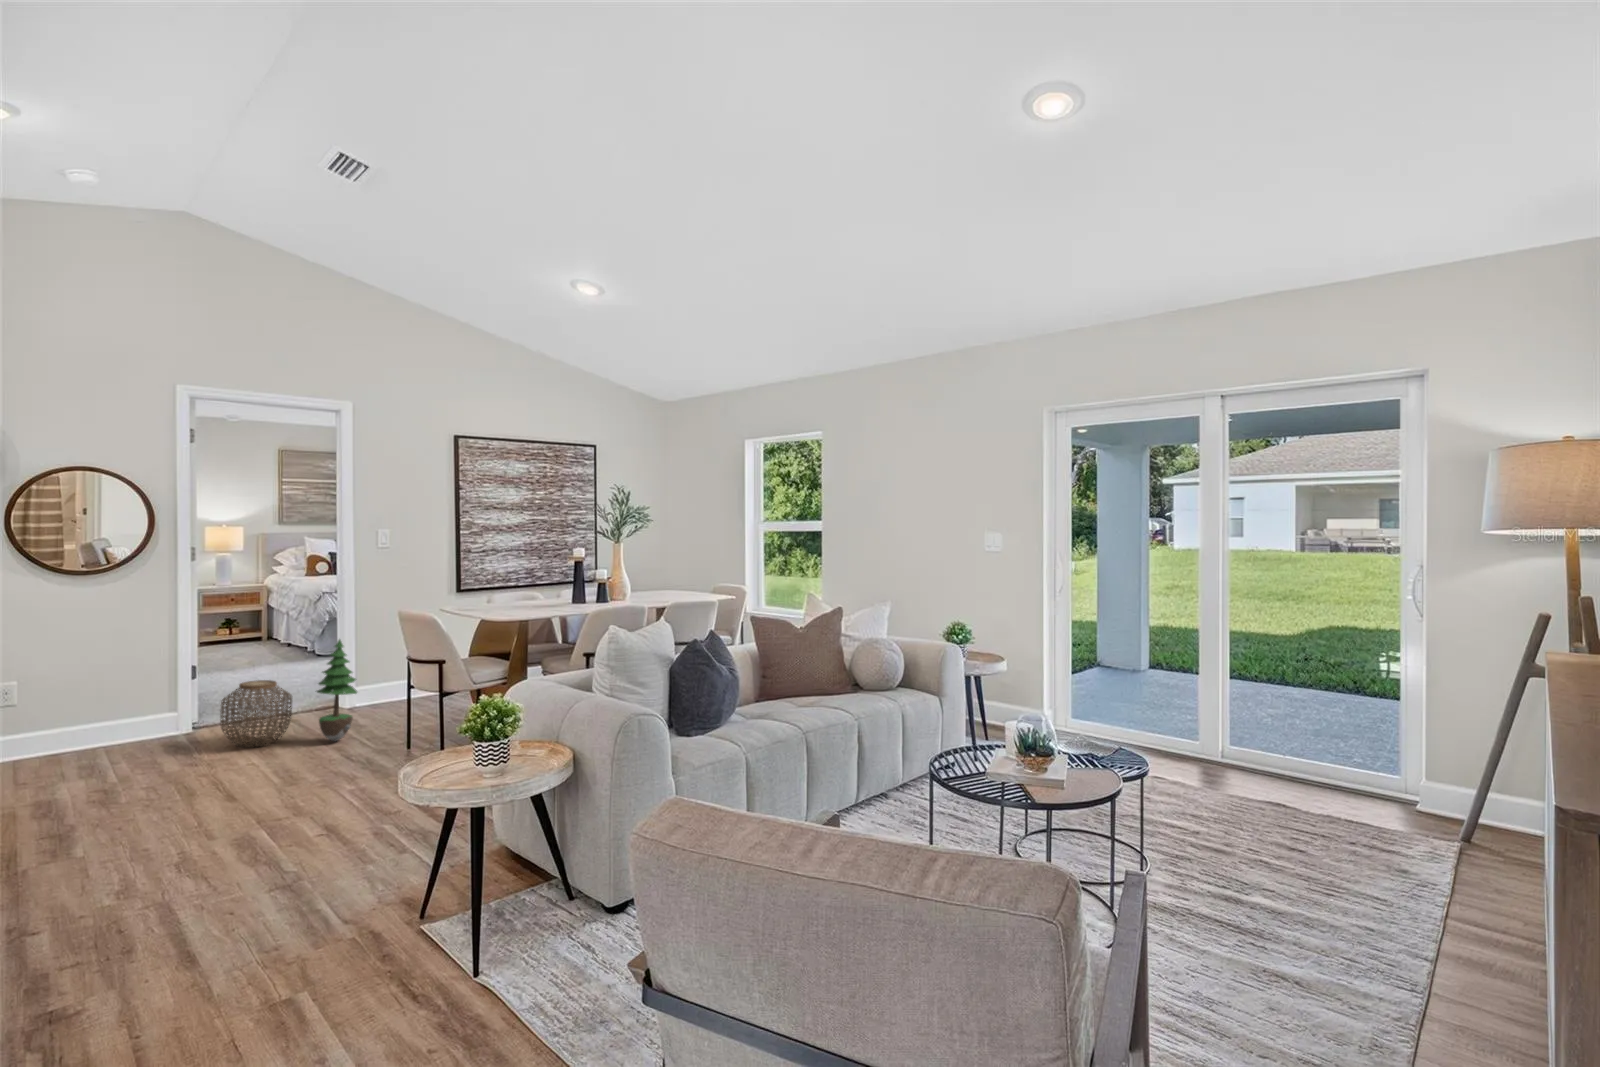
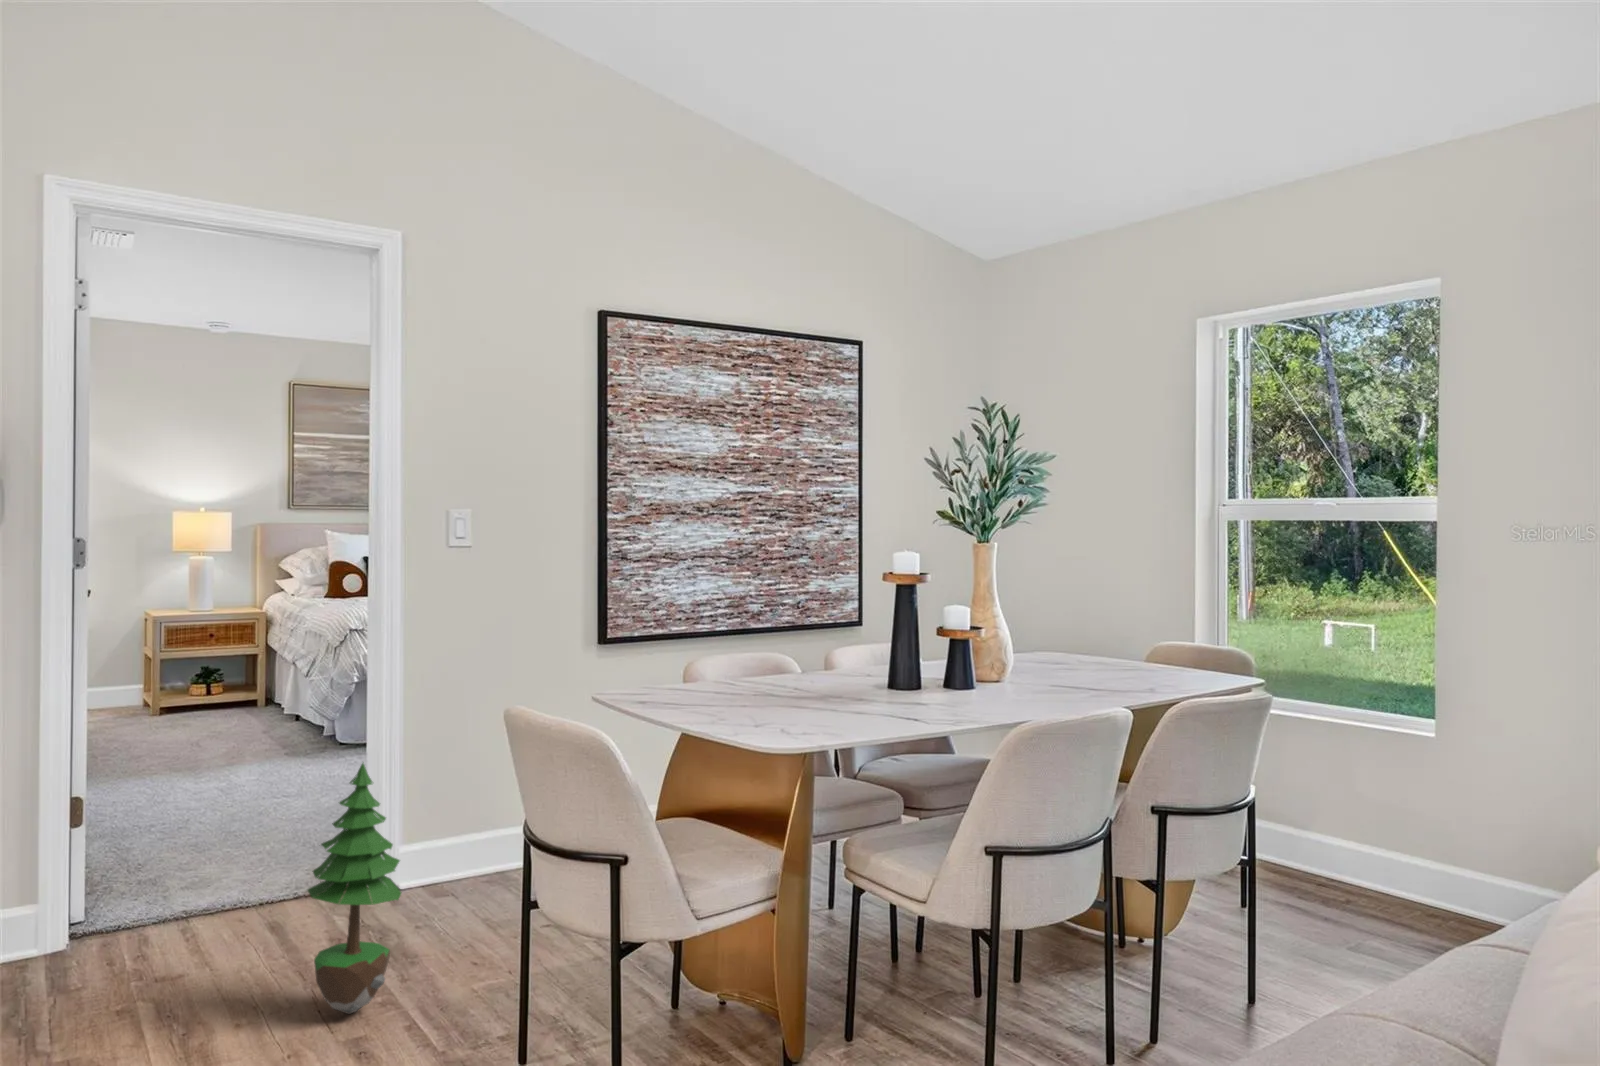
woven basket: present [220,680,292,748] -> none [99,851,260,1021]

